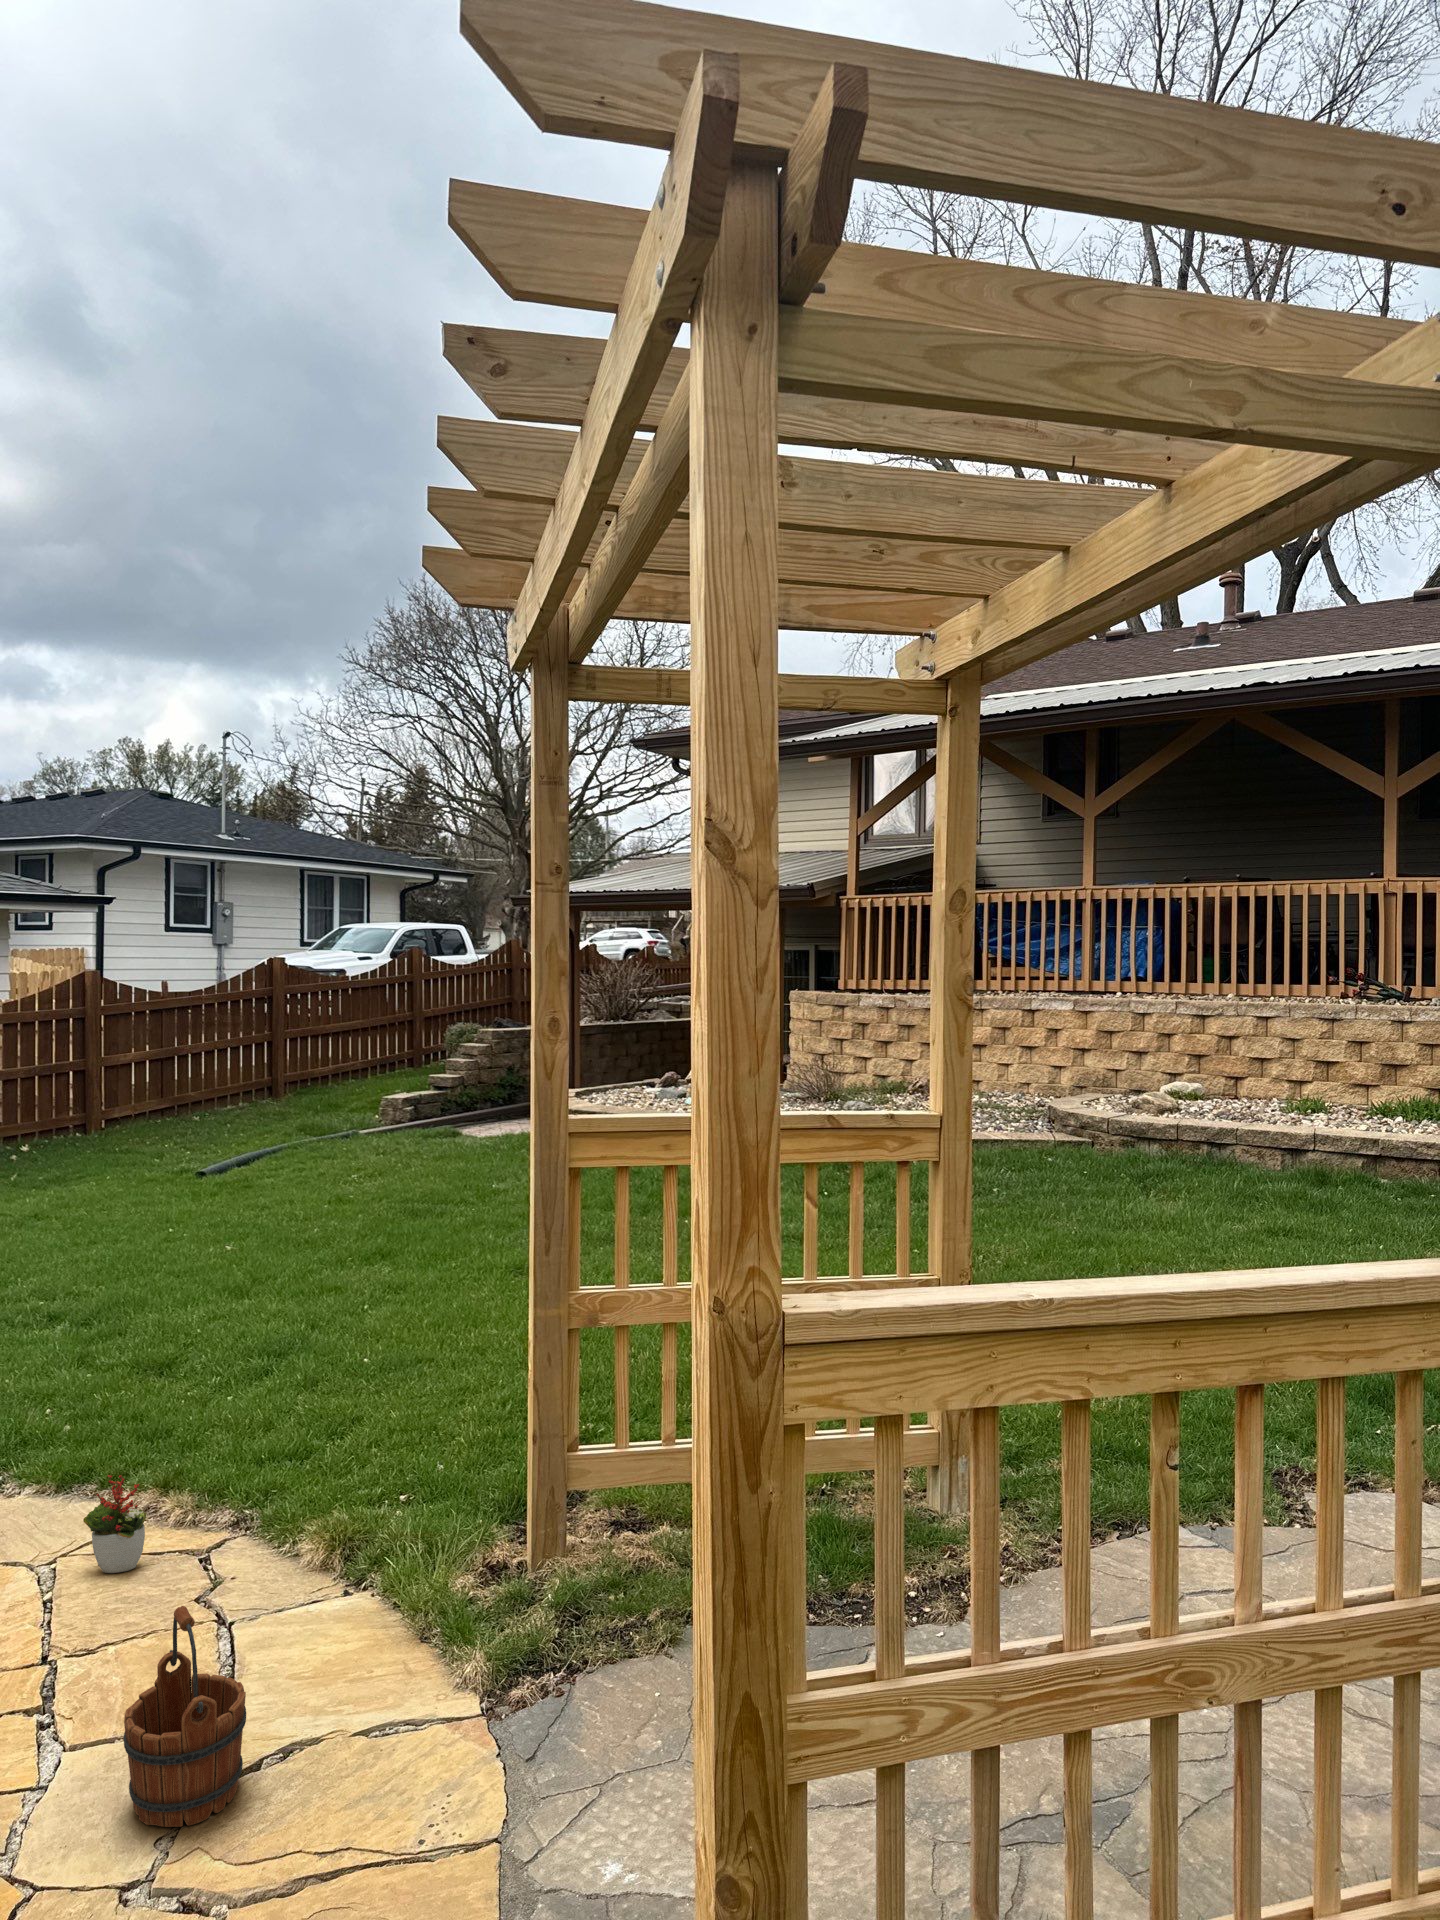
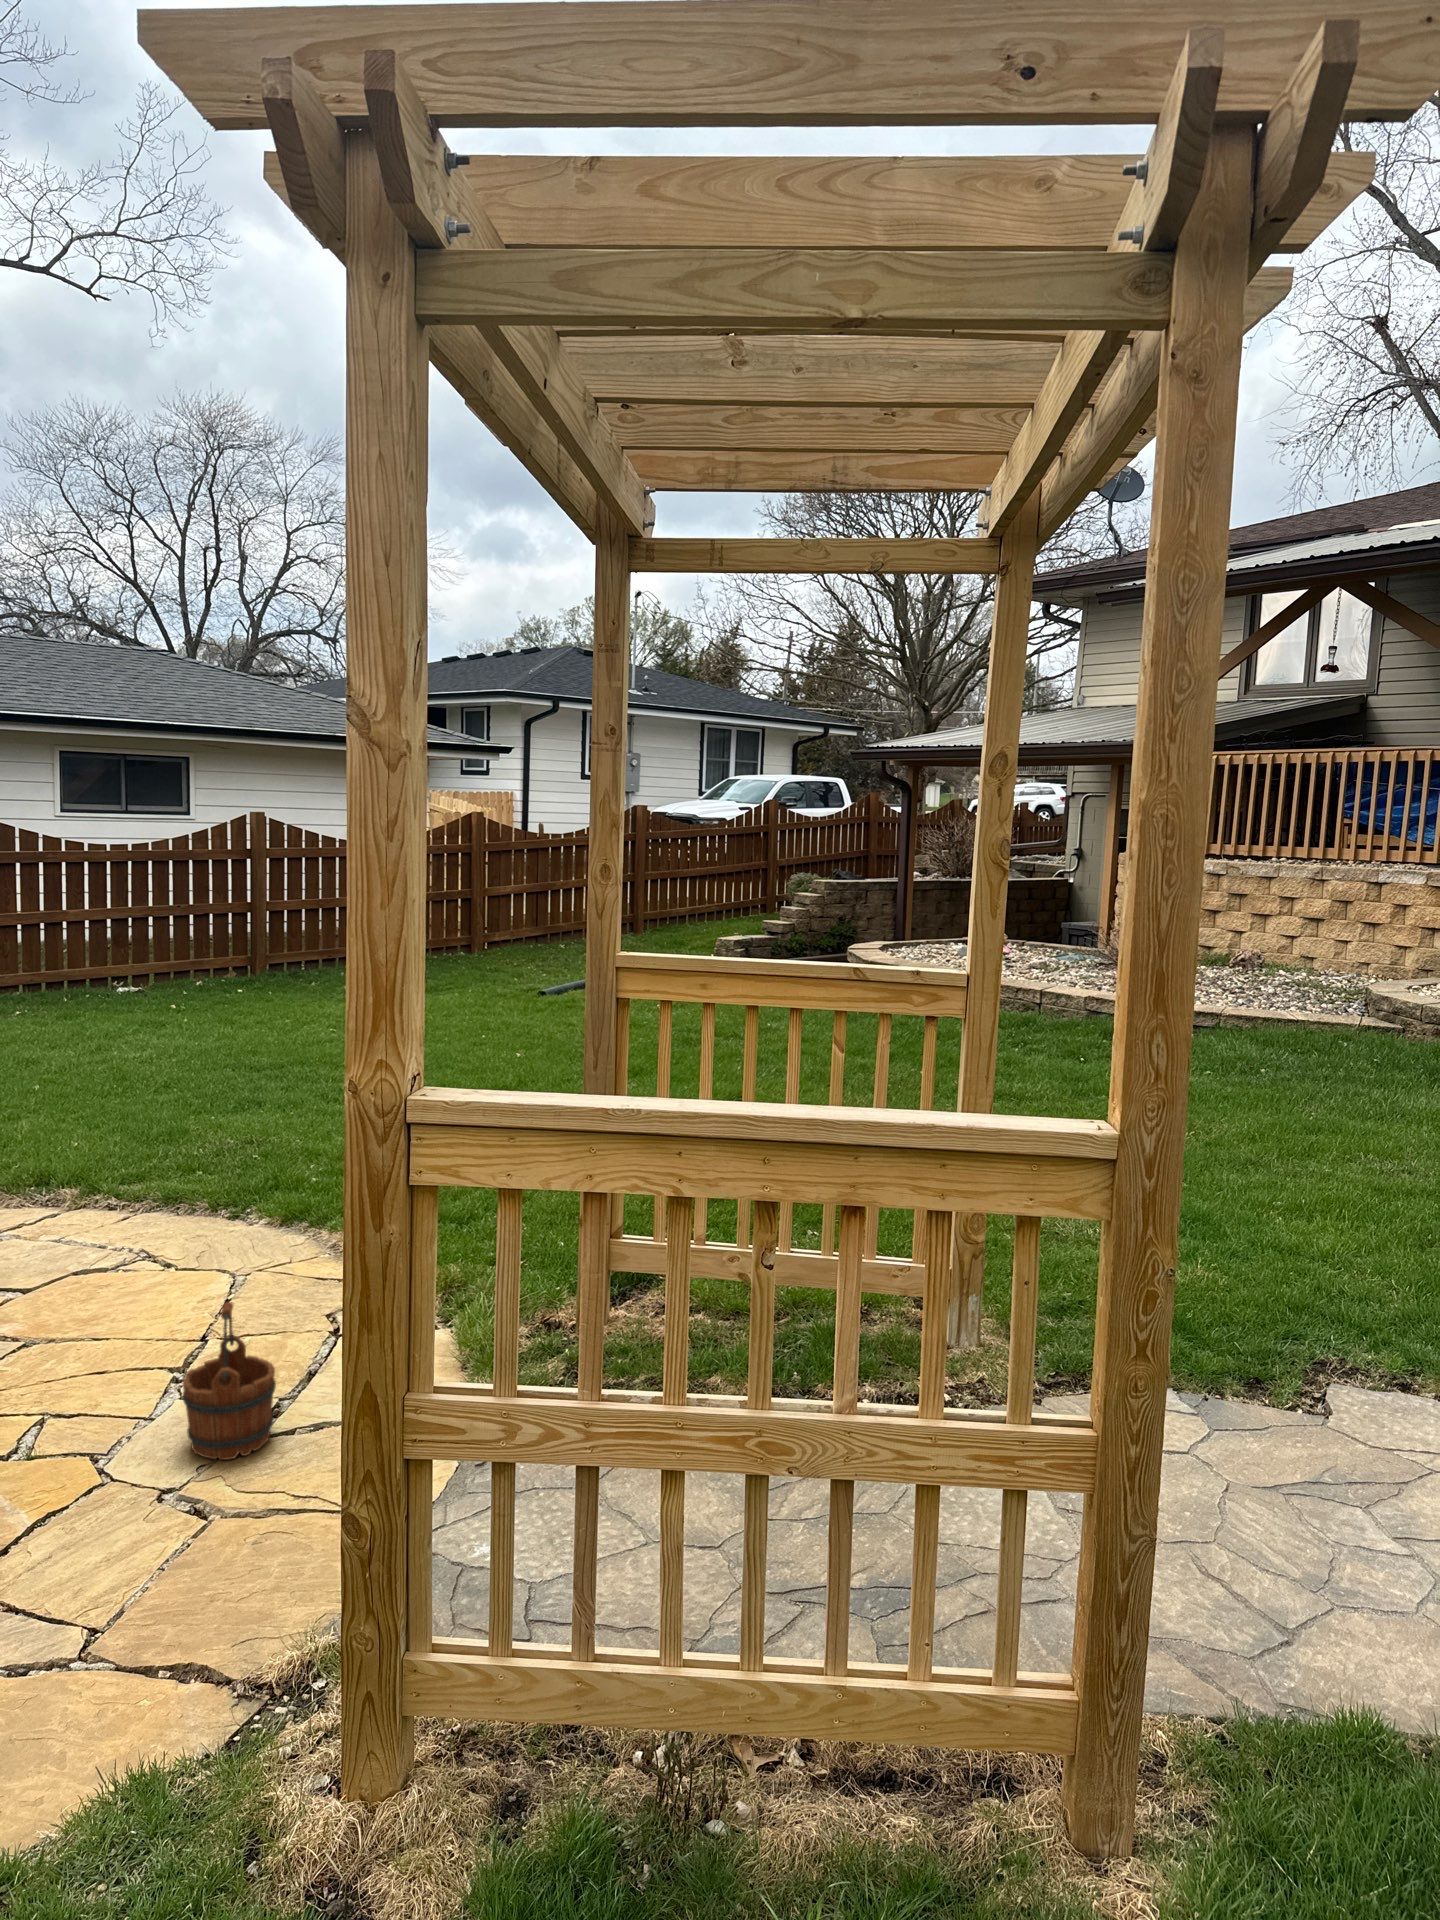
decorative plant: present [83,1475,147,1573] -> none [258,1209,304,1285]

